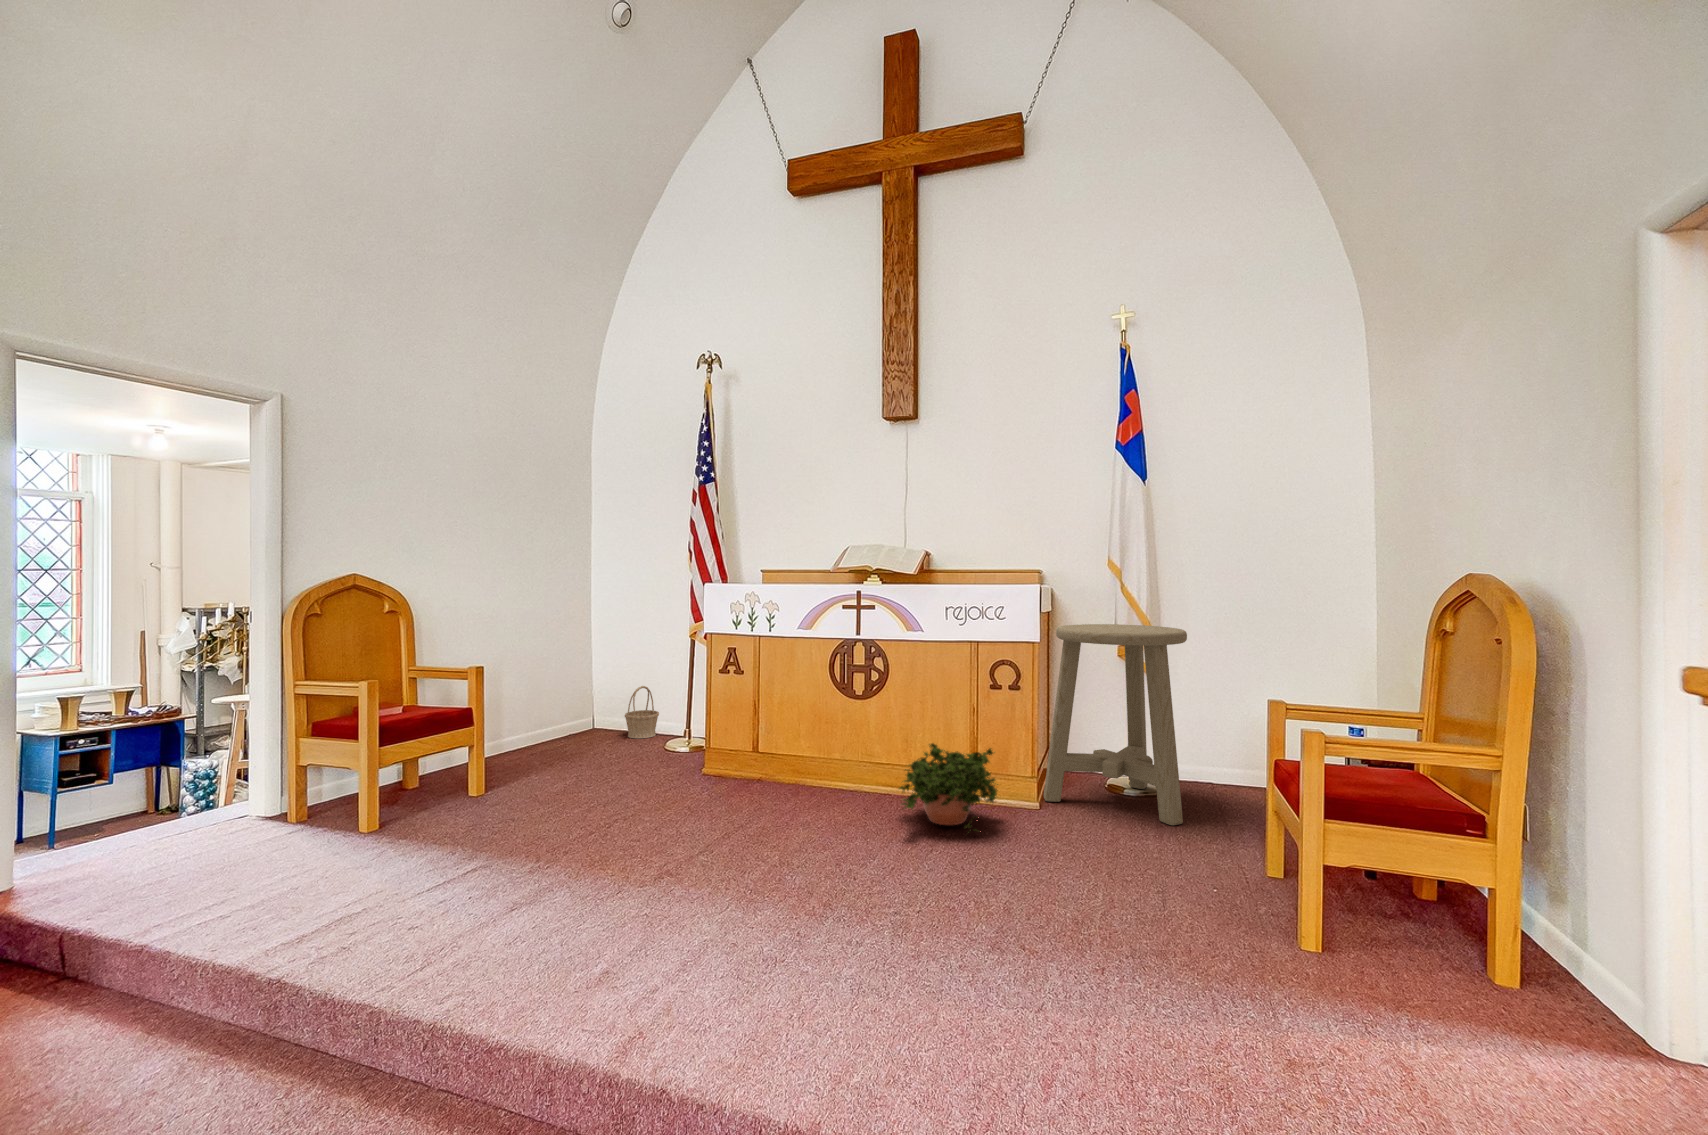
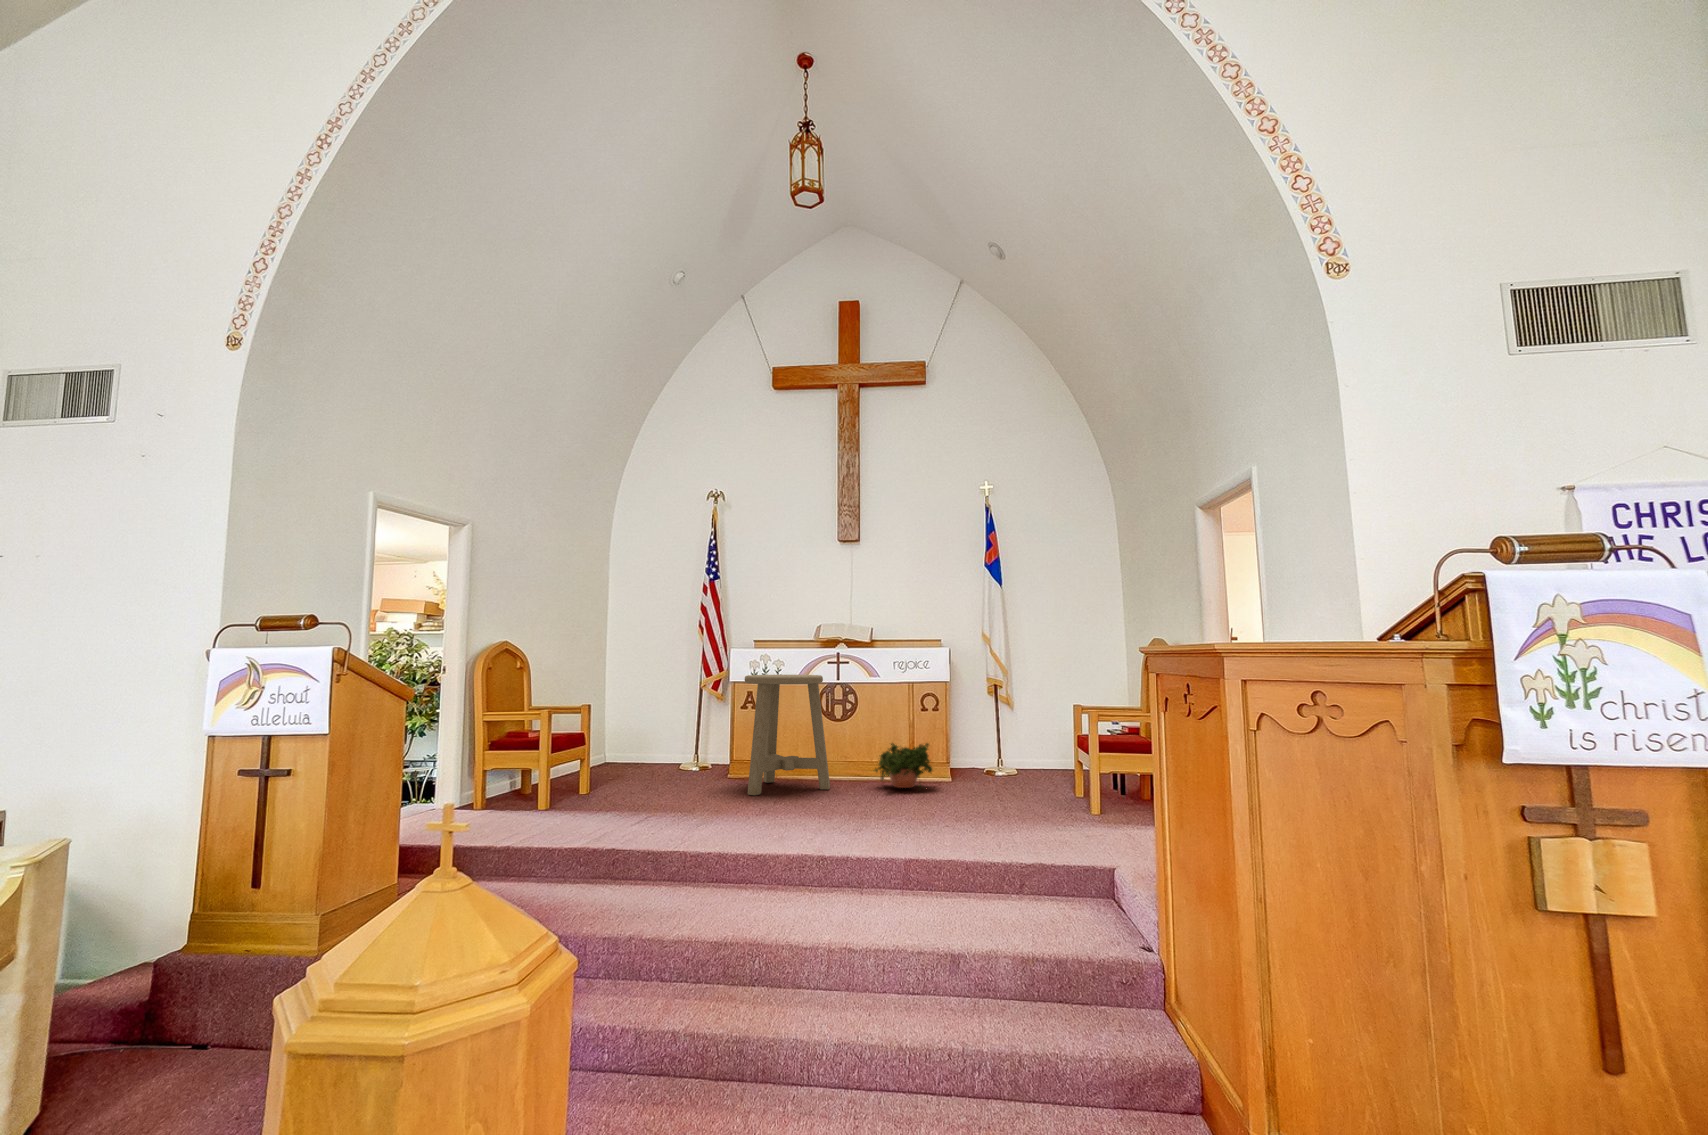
stool: present [1044,624,1187,825] -> present [745,675,830,795]
basket: present [625,686,659,738] -> none [638,728,664,767]

